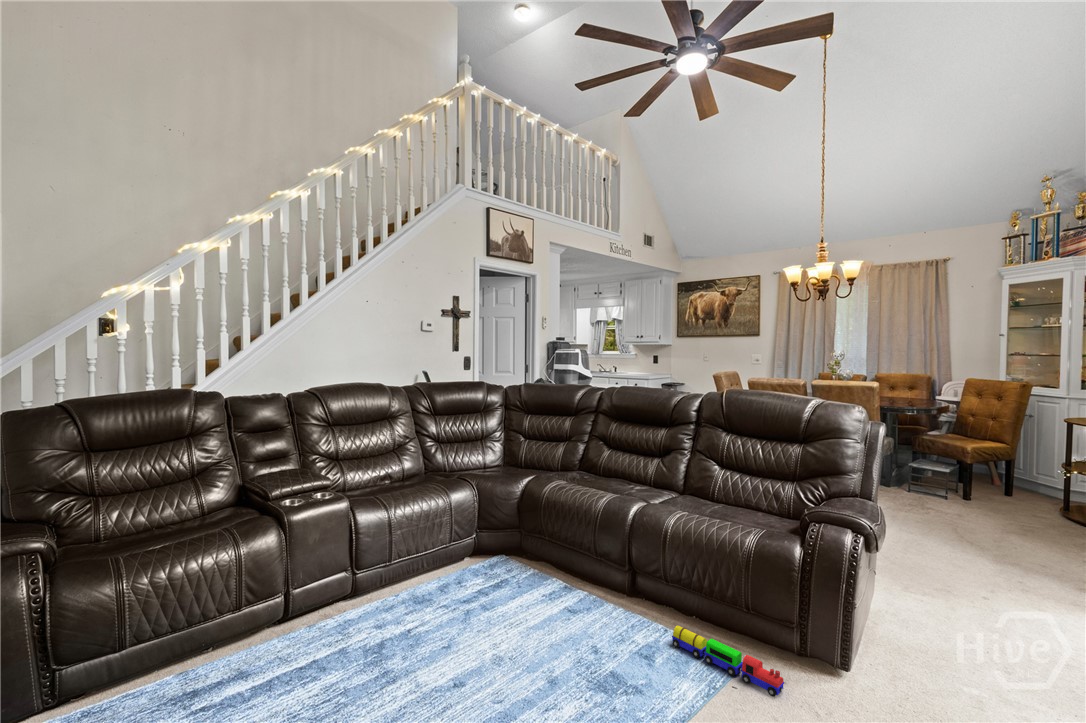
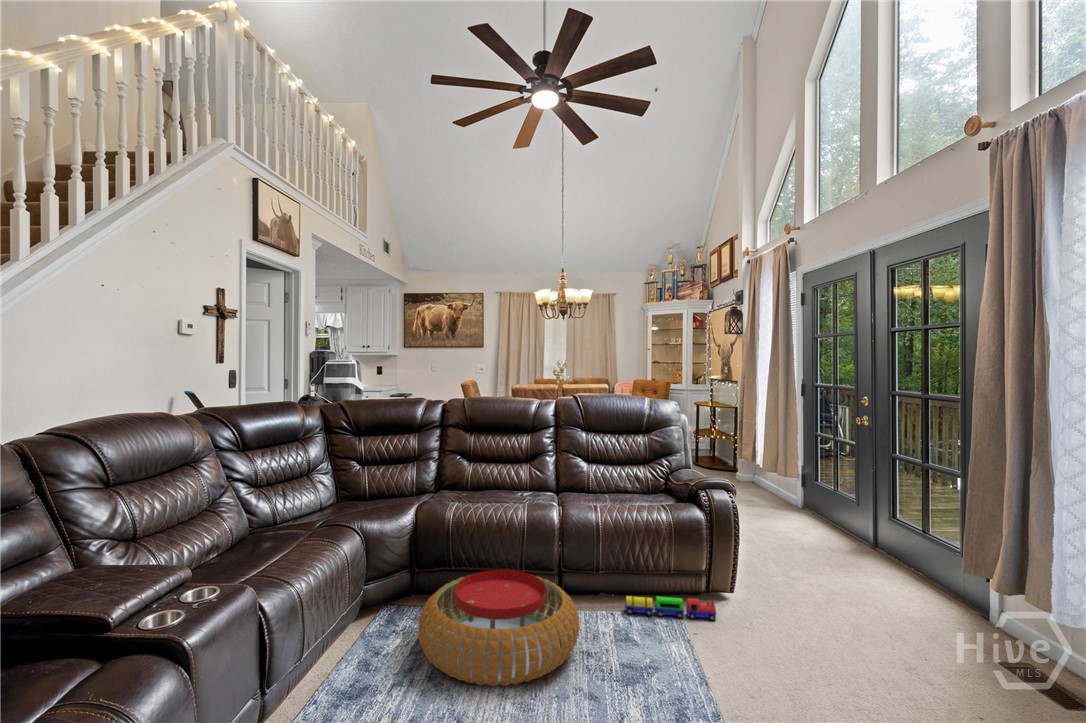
pouf: none [439,551,595,662] -> present [418,570,579,686]

